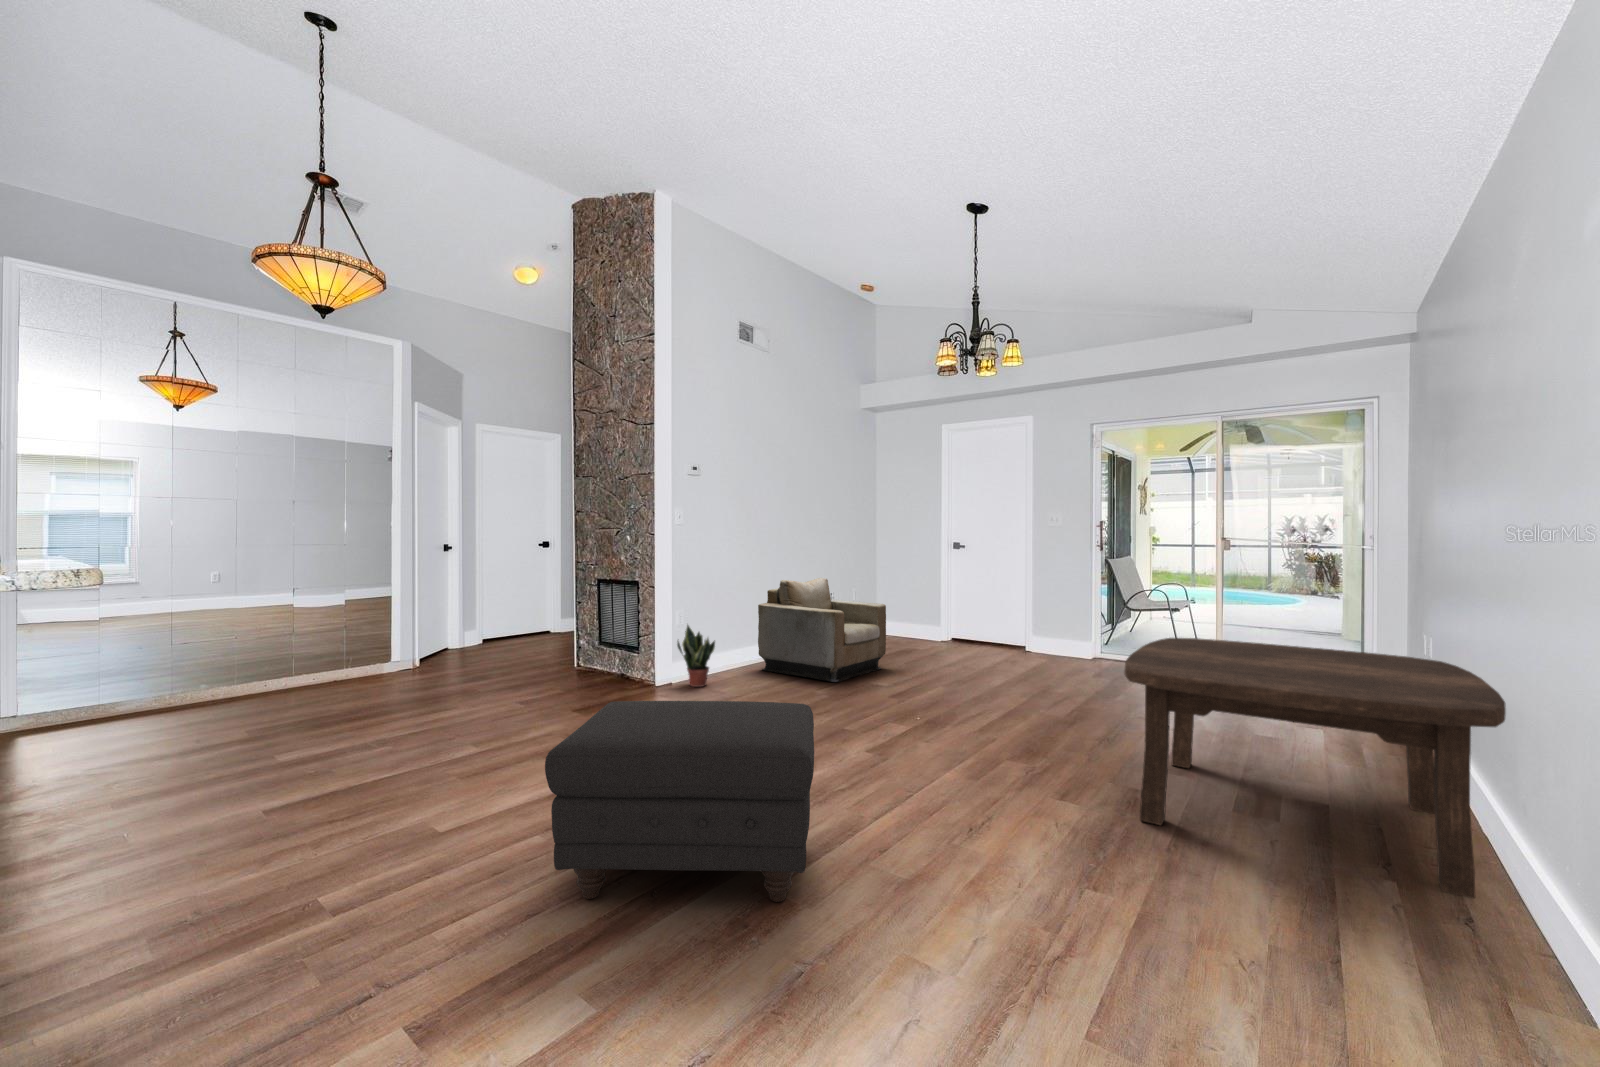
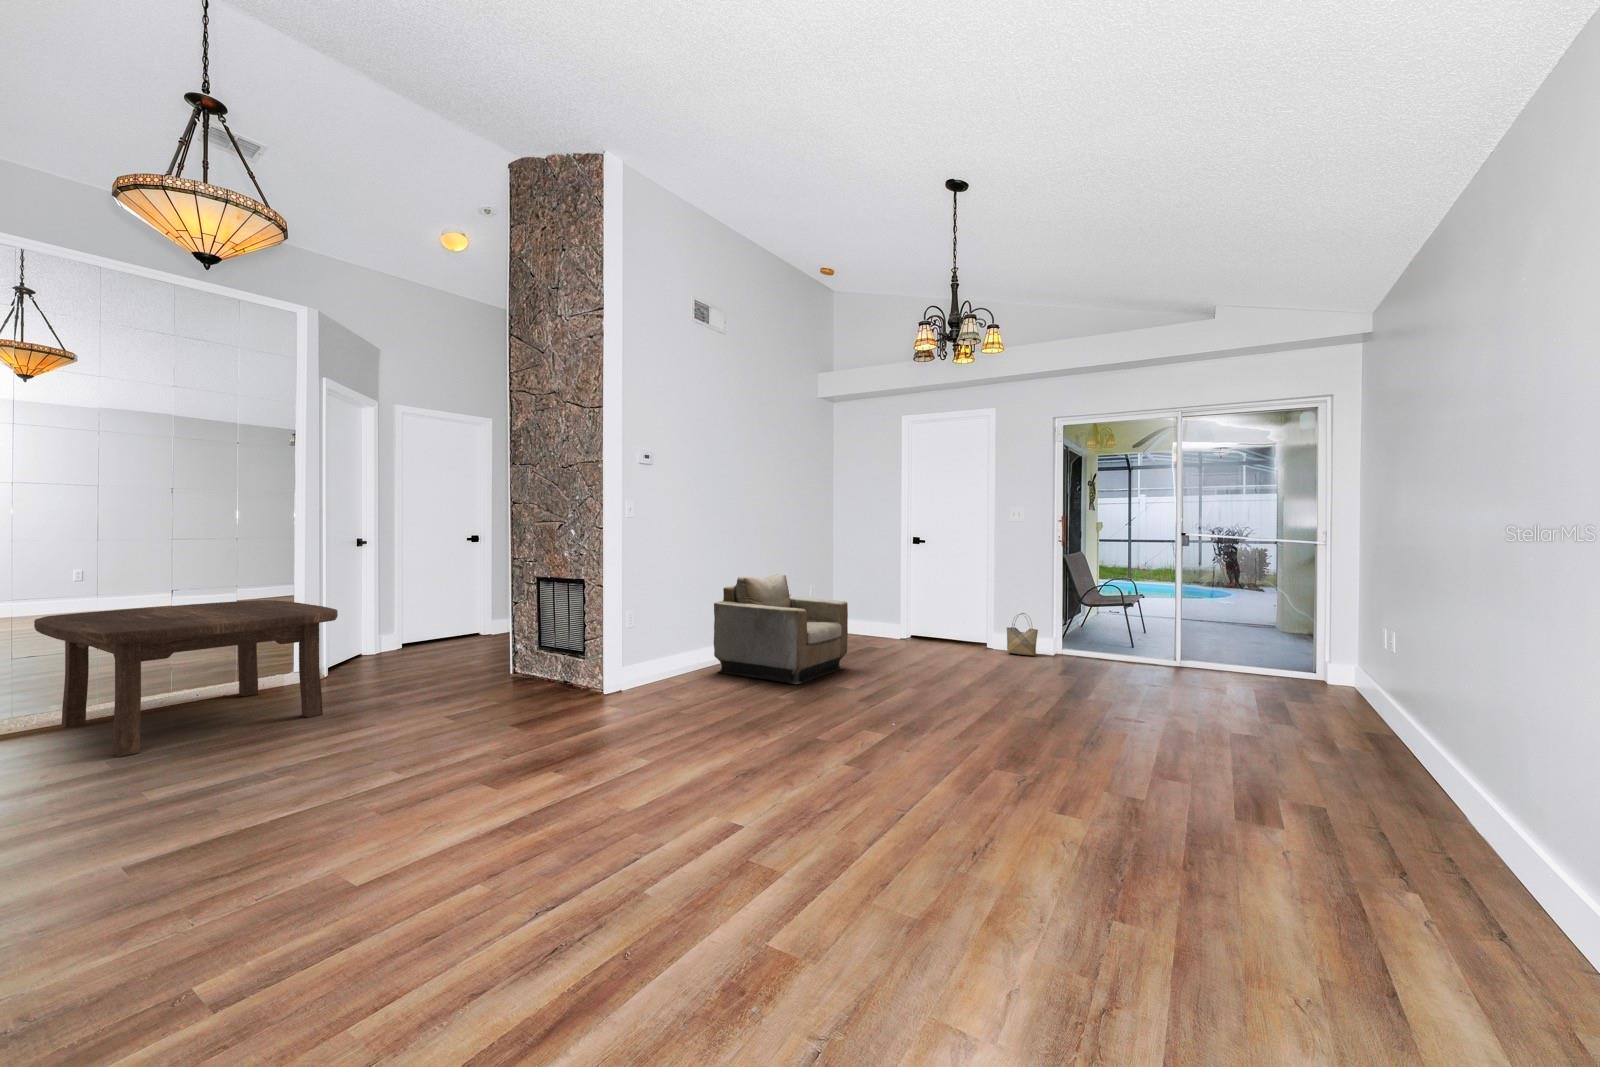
woven basket: none [1047,617,1079,660] -> present [1007,613,1038,656]
potted plant: present [677,625,715,687] -> none [628,624,669,693]
coffee table: present [1124,638,1506,898] -> present [34,600,338,757]
ottoman: present [545,701,814,902] -> none [493,720,822,969]

